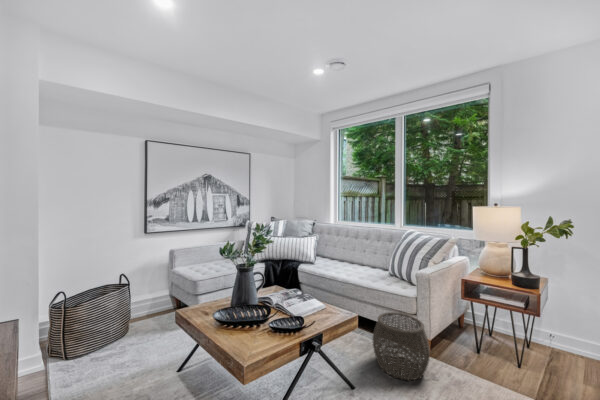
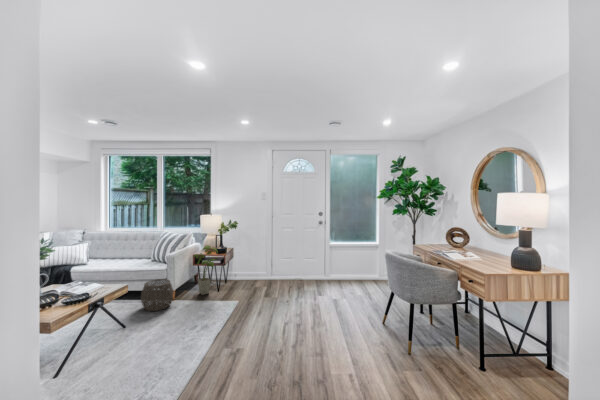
house plant: none [463,266,530,370] -> present [194,245,218,295]

